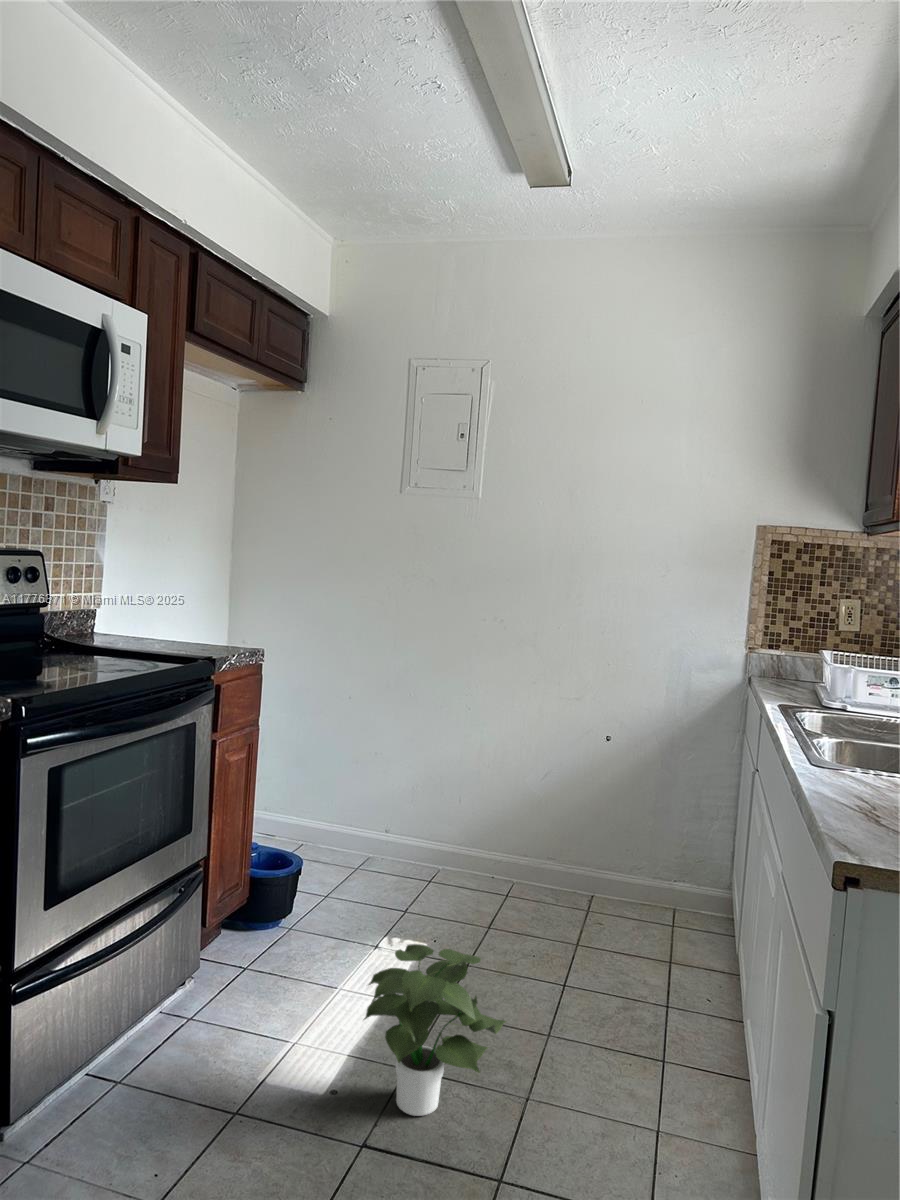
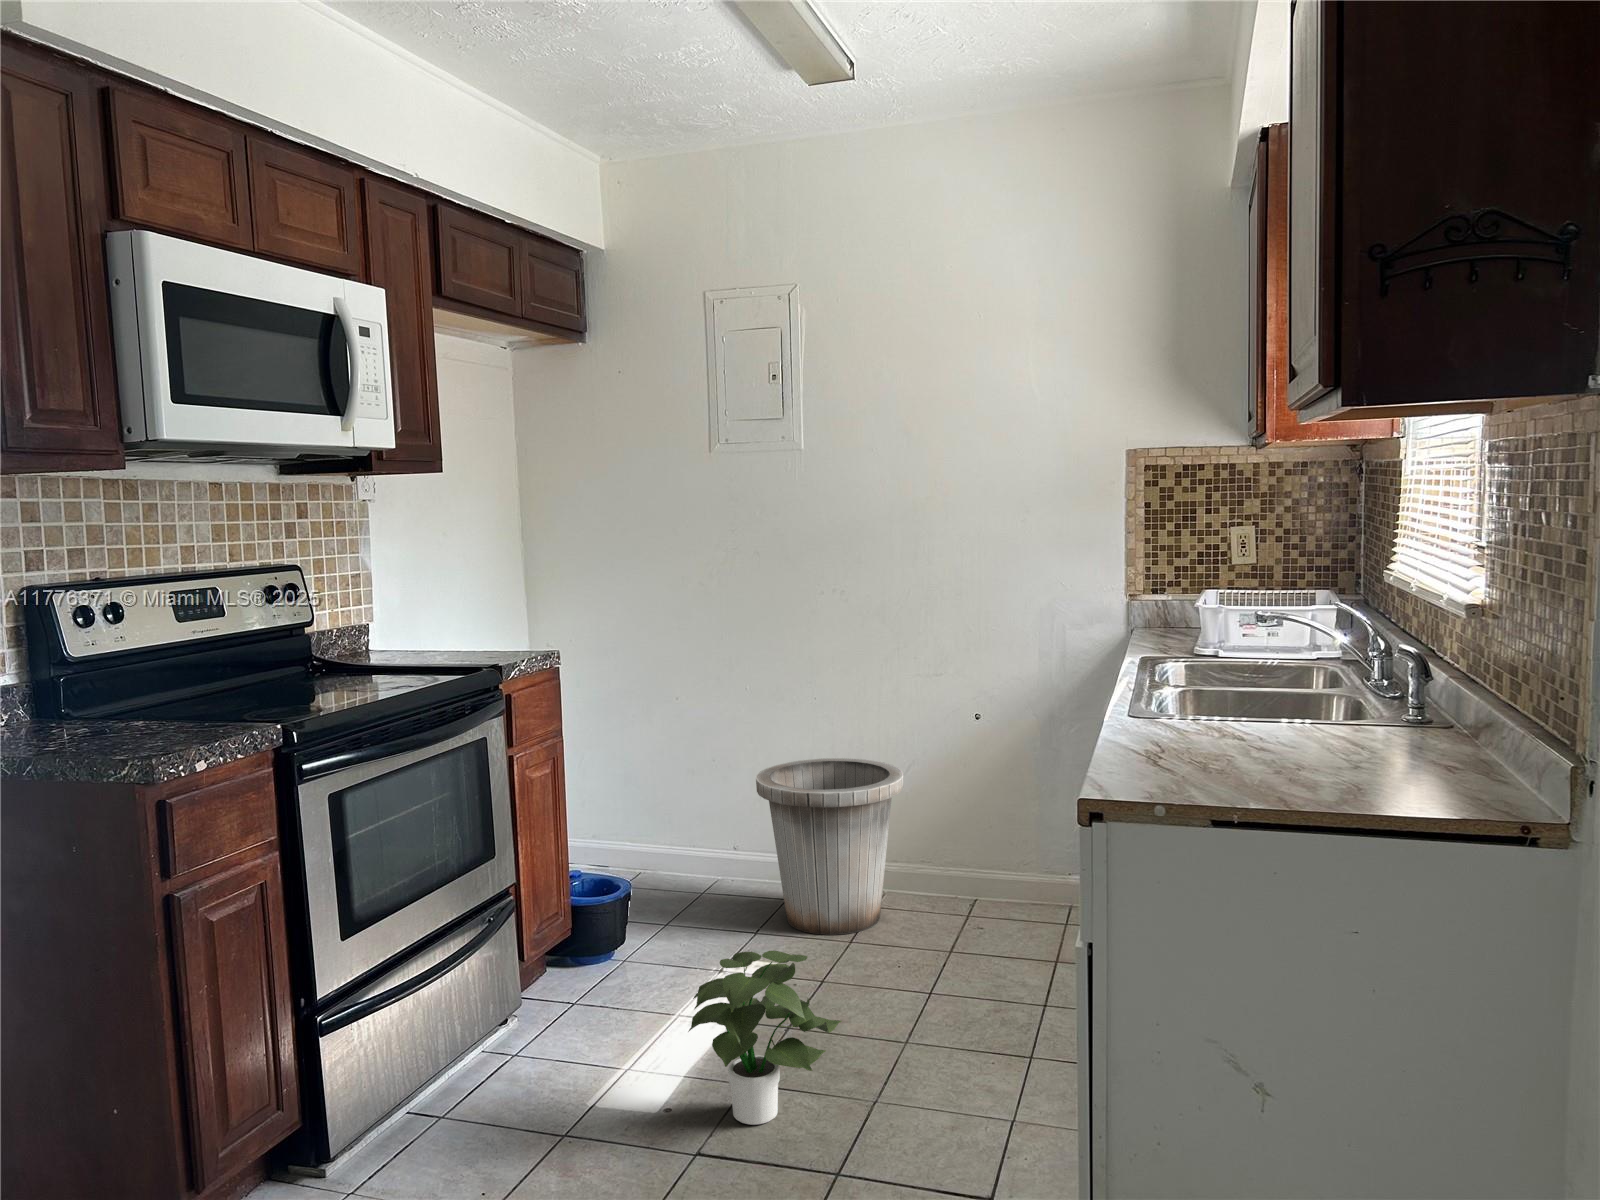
trash can: none [419,761,545,916] -> present [756,758,903,935]

